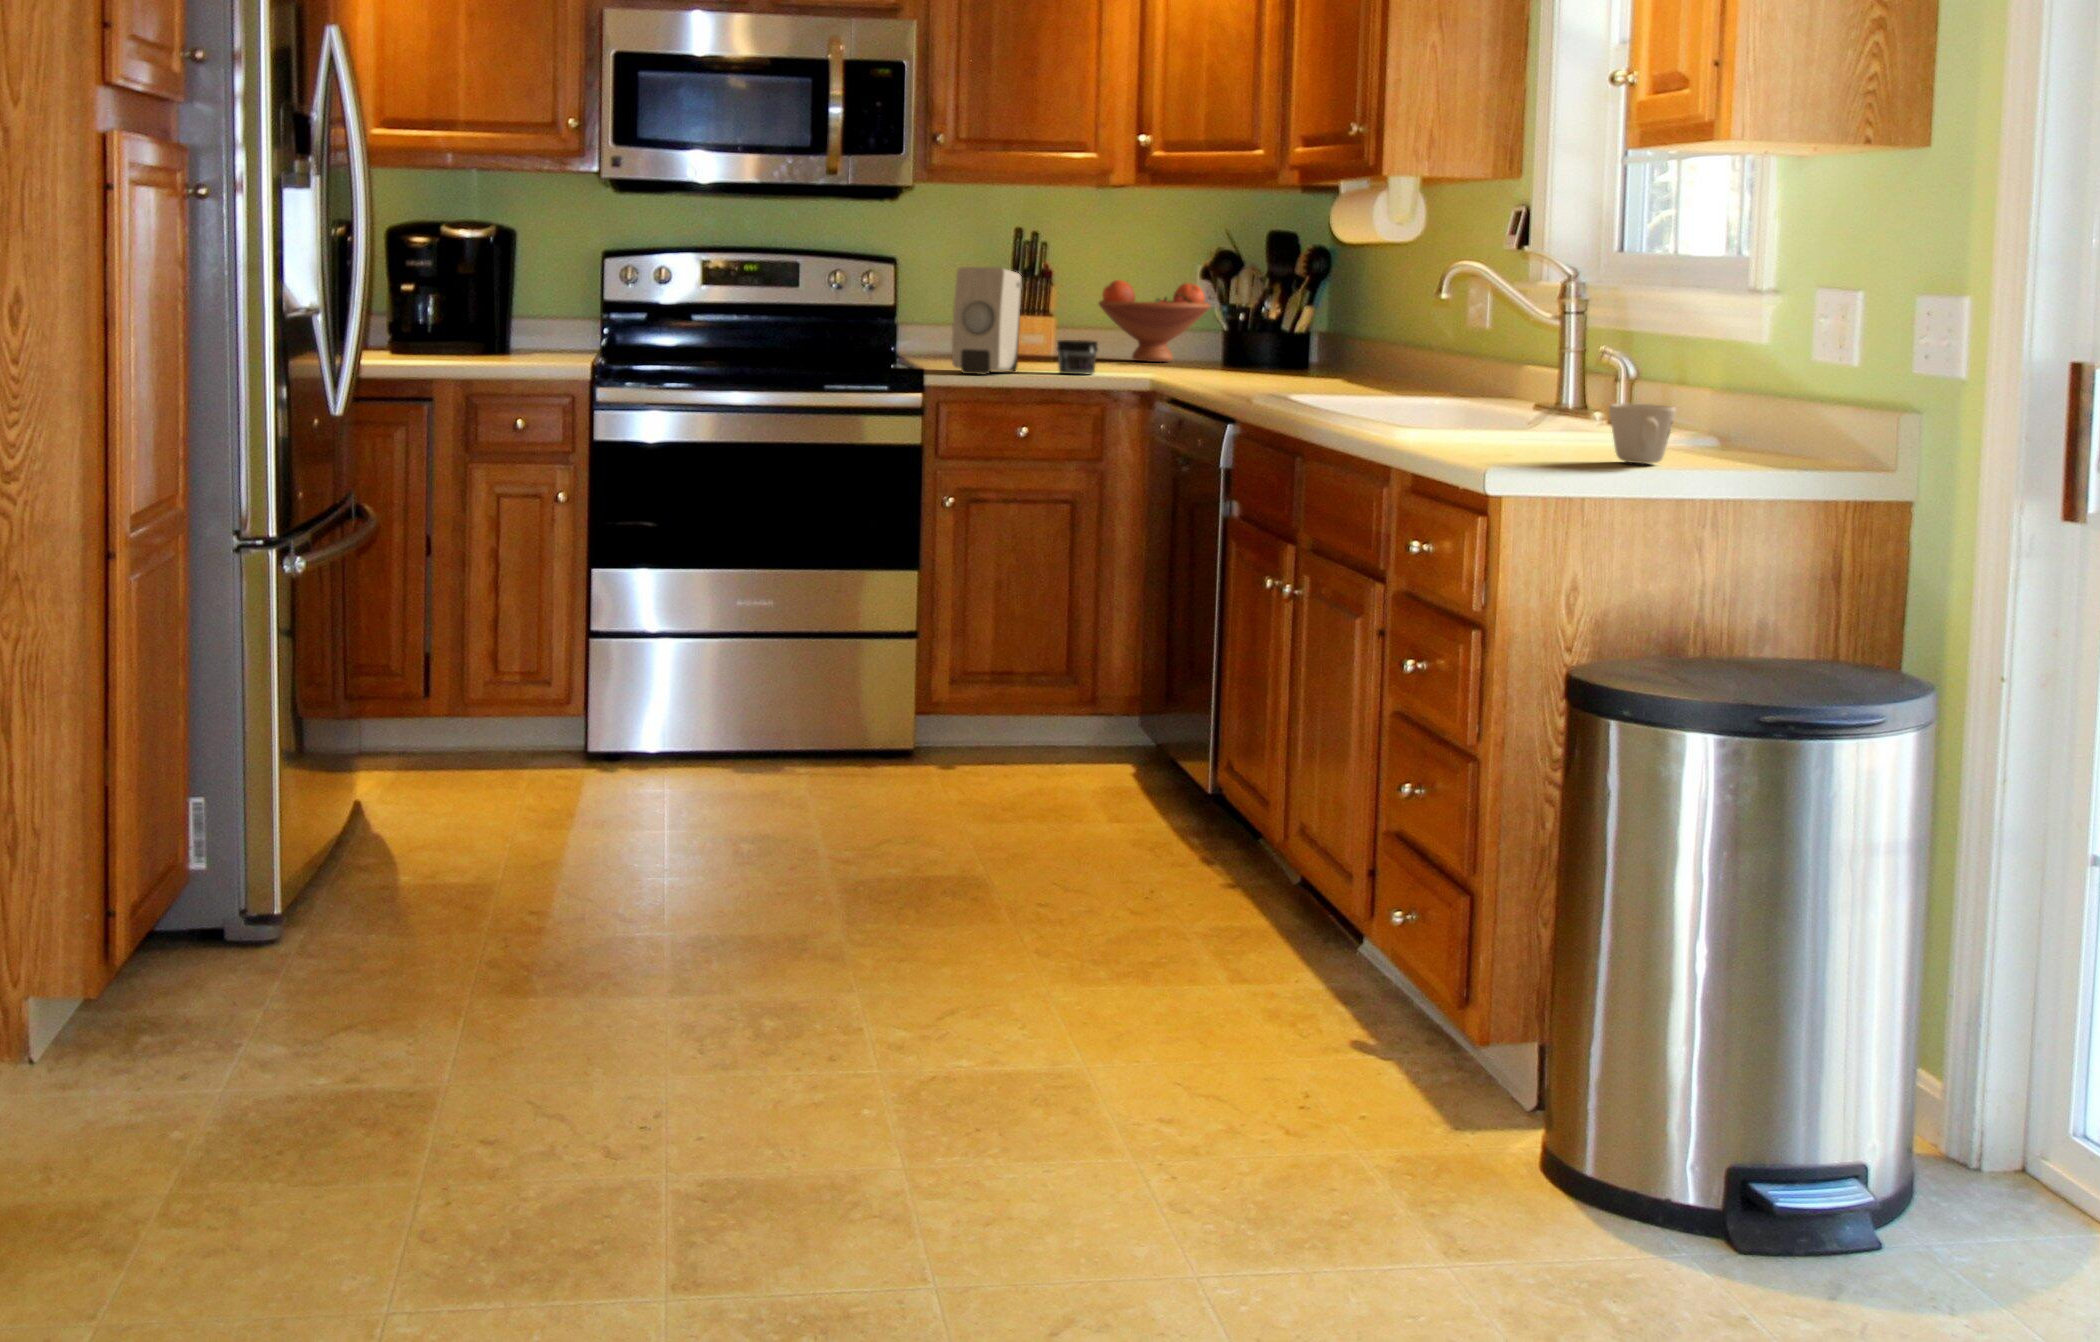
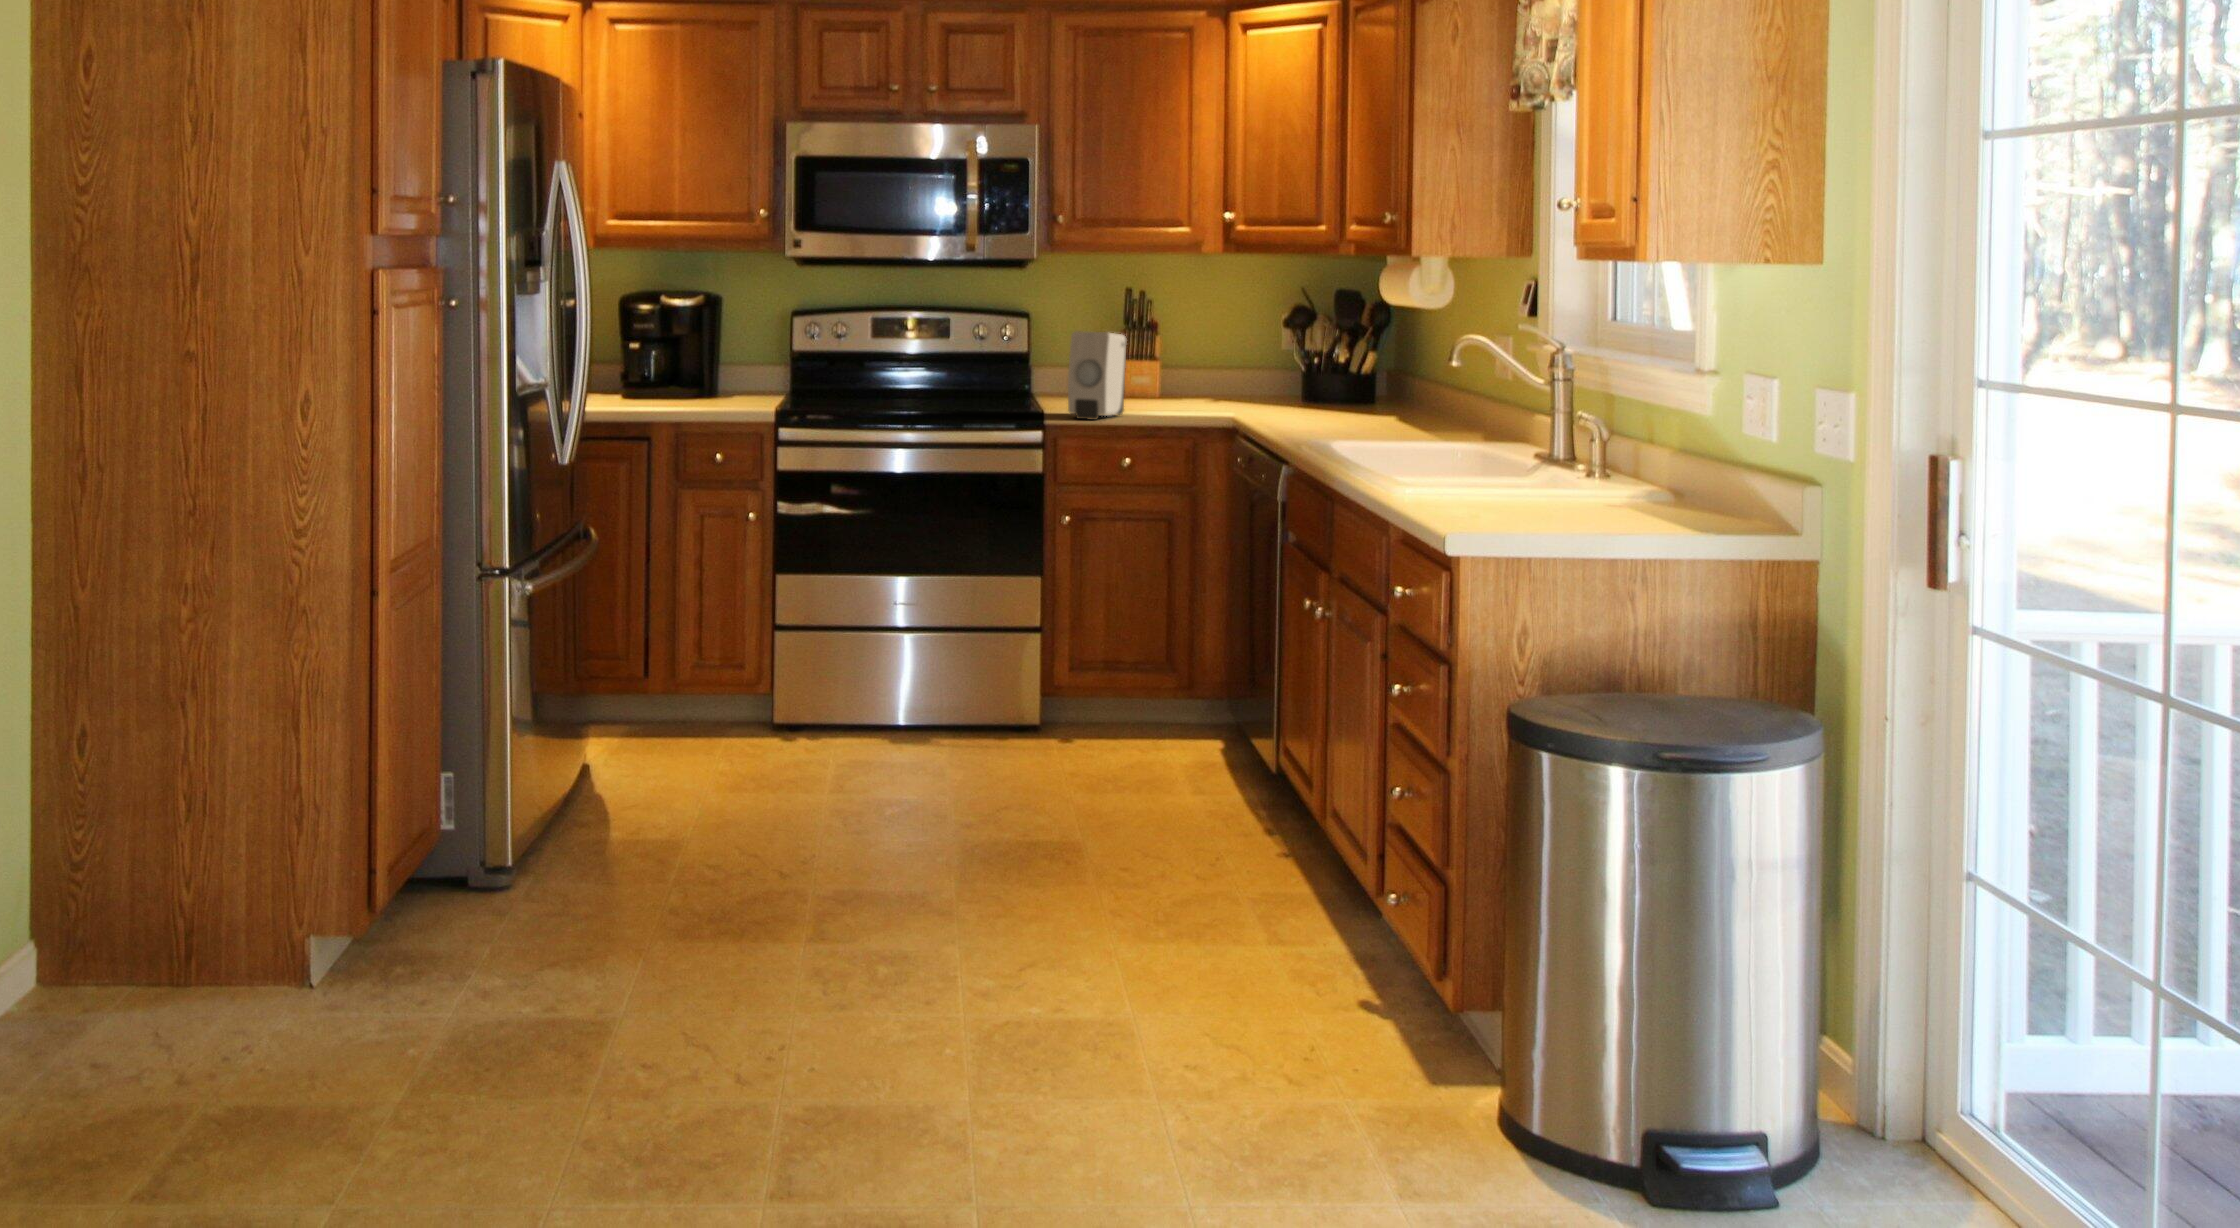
fruit bowl: present [1099,280,1210,362] -> none [1199,330,1292,400]
jar: present [1057,340,1098,374] -> none [1155,389,1190,418]
mug: present [1609,403,1675,464] -> none [1565,476,1621,528]

